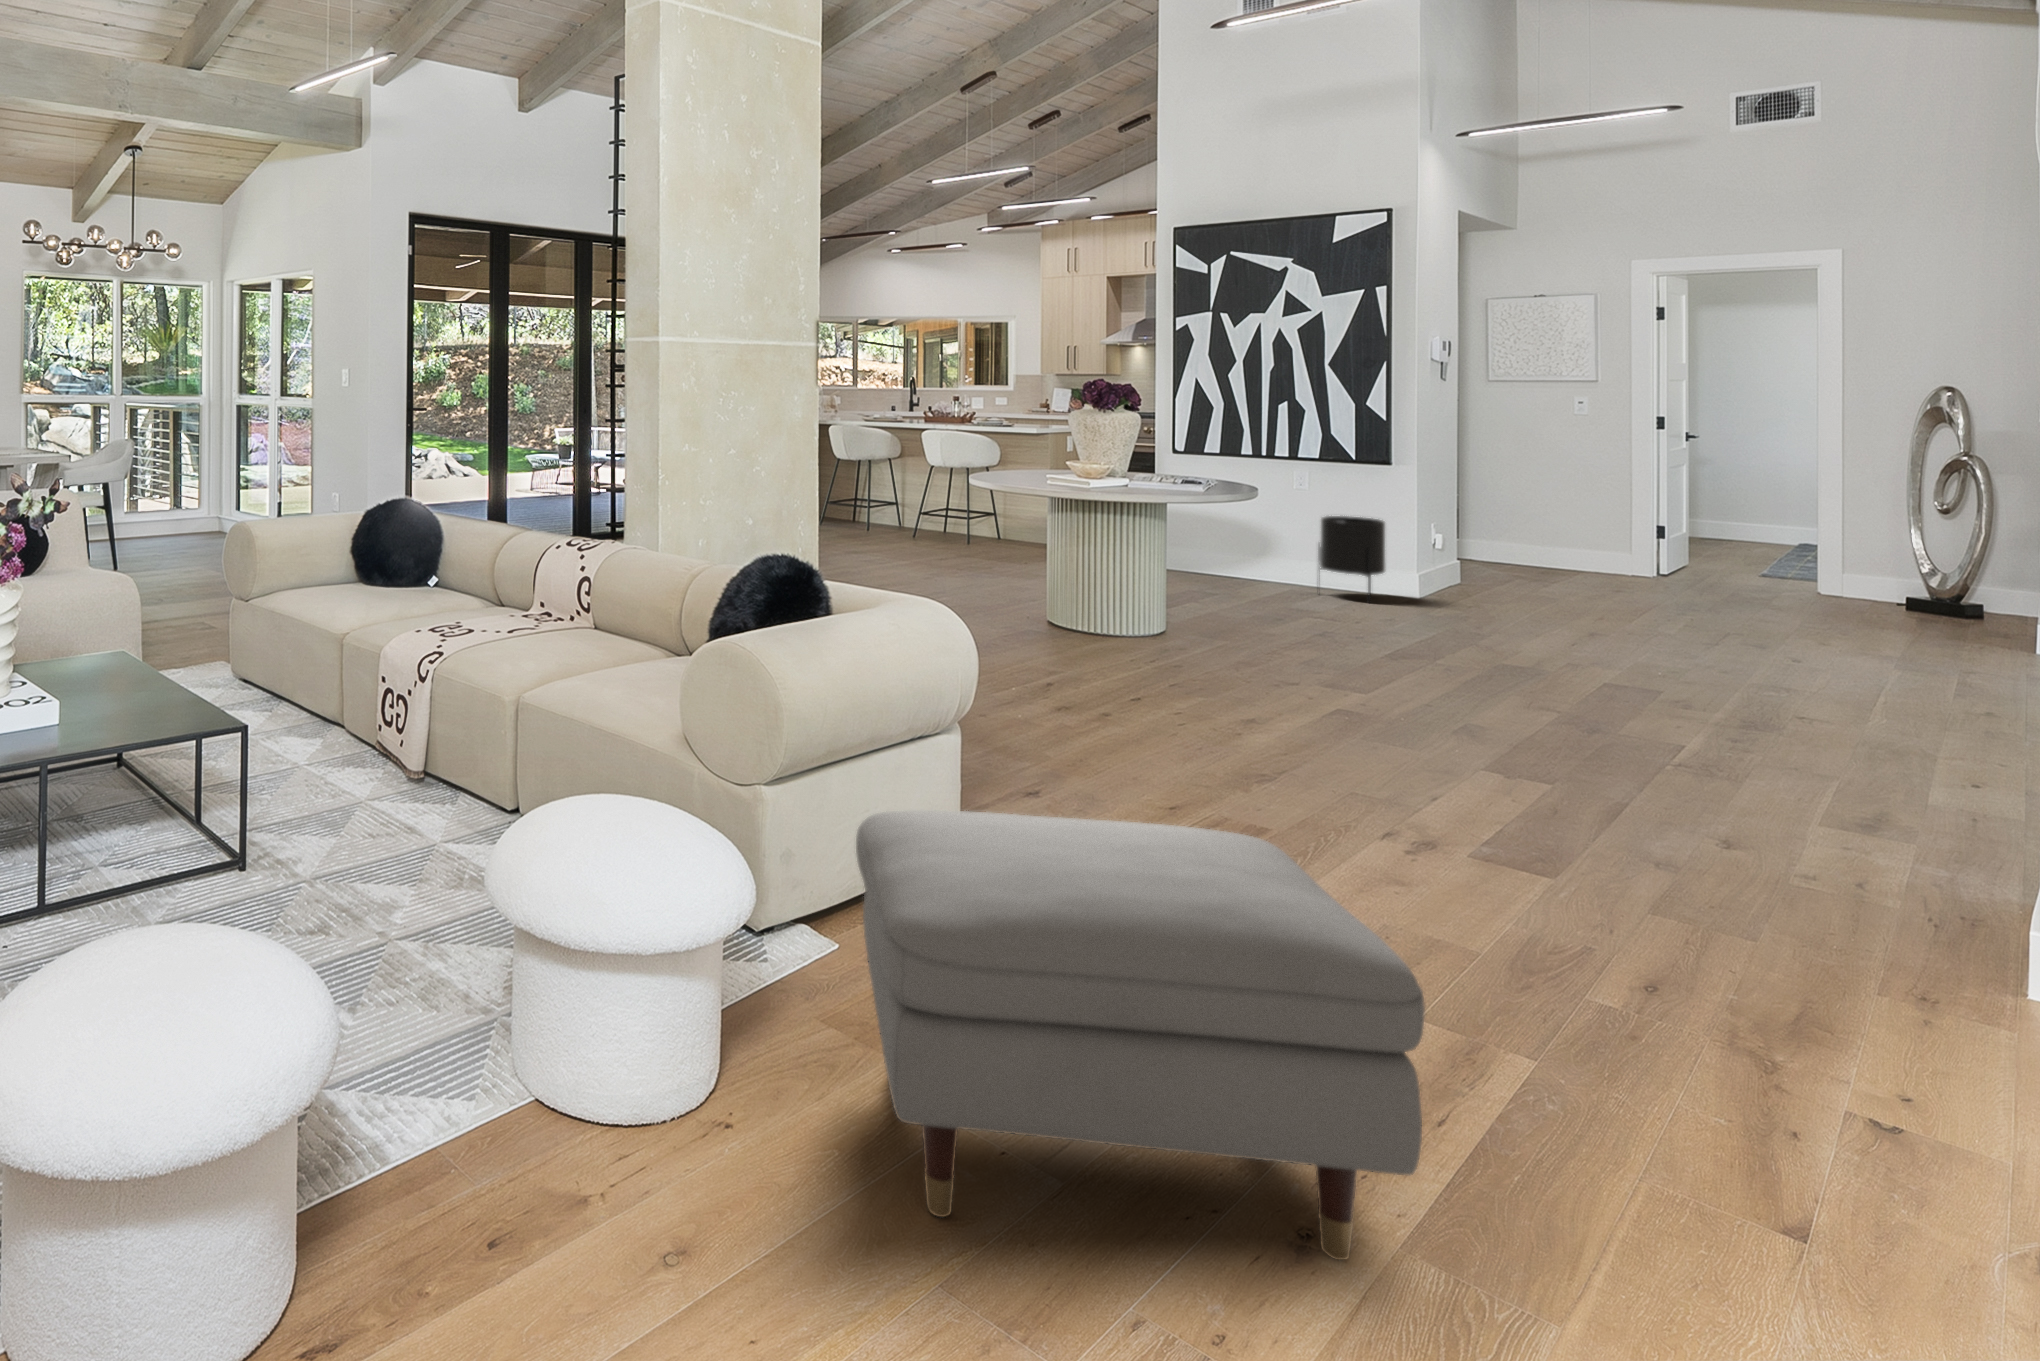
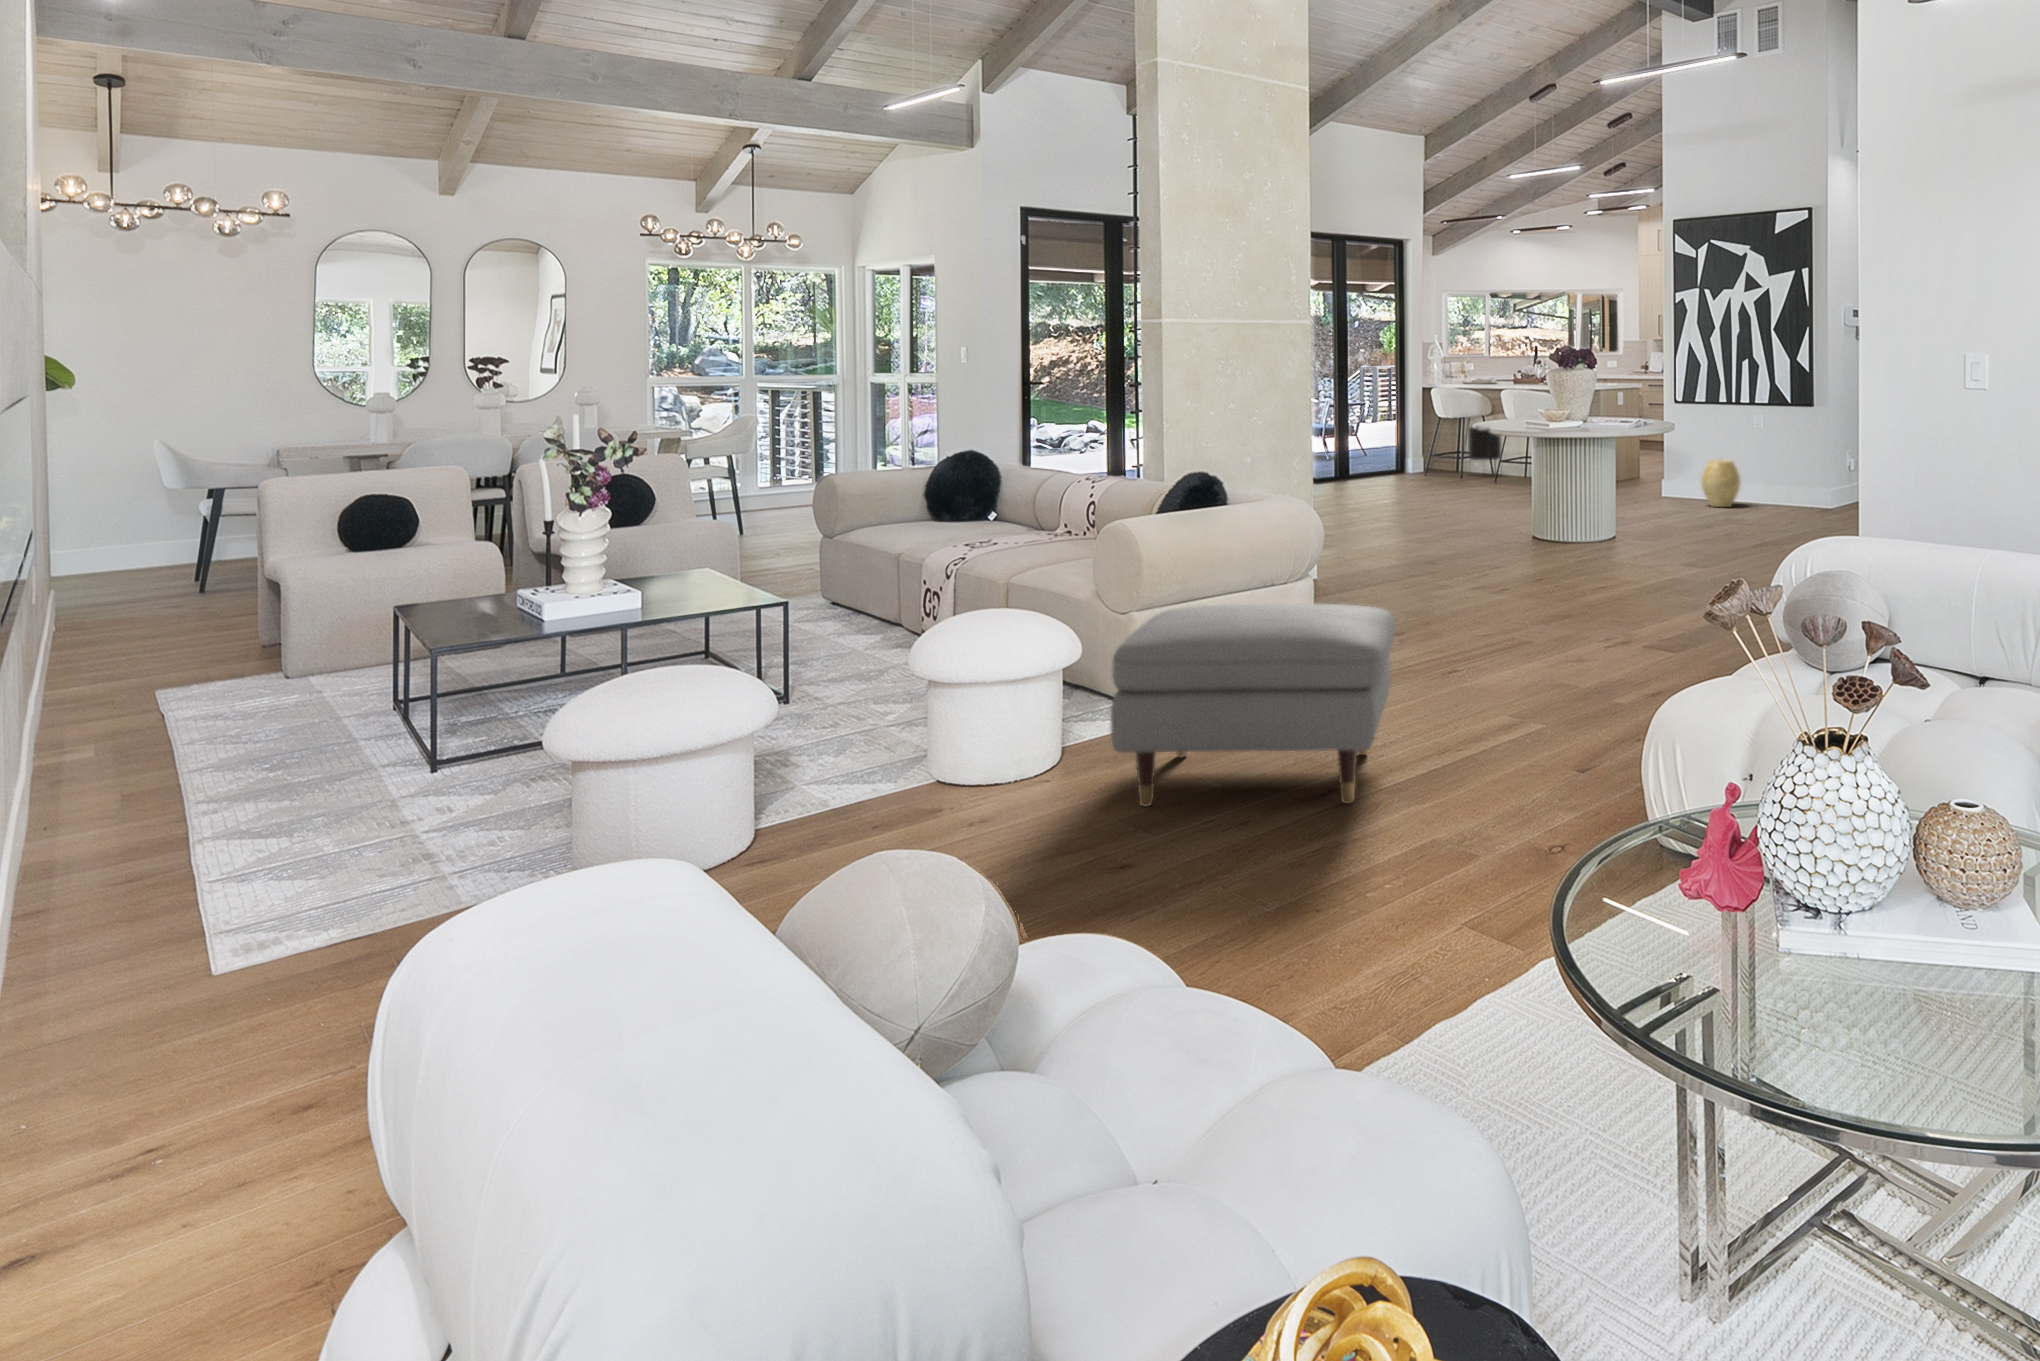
planter: present [1319,516,1385,596] -> present [1468,427,1502,461]
woven basket: none [1221,523,1276,585] -> present [1701,459,1740,507]

